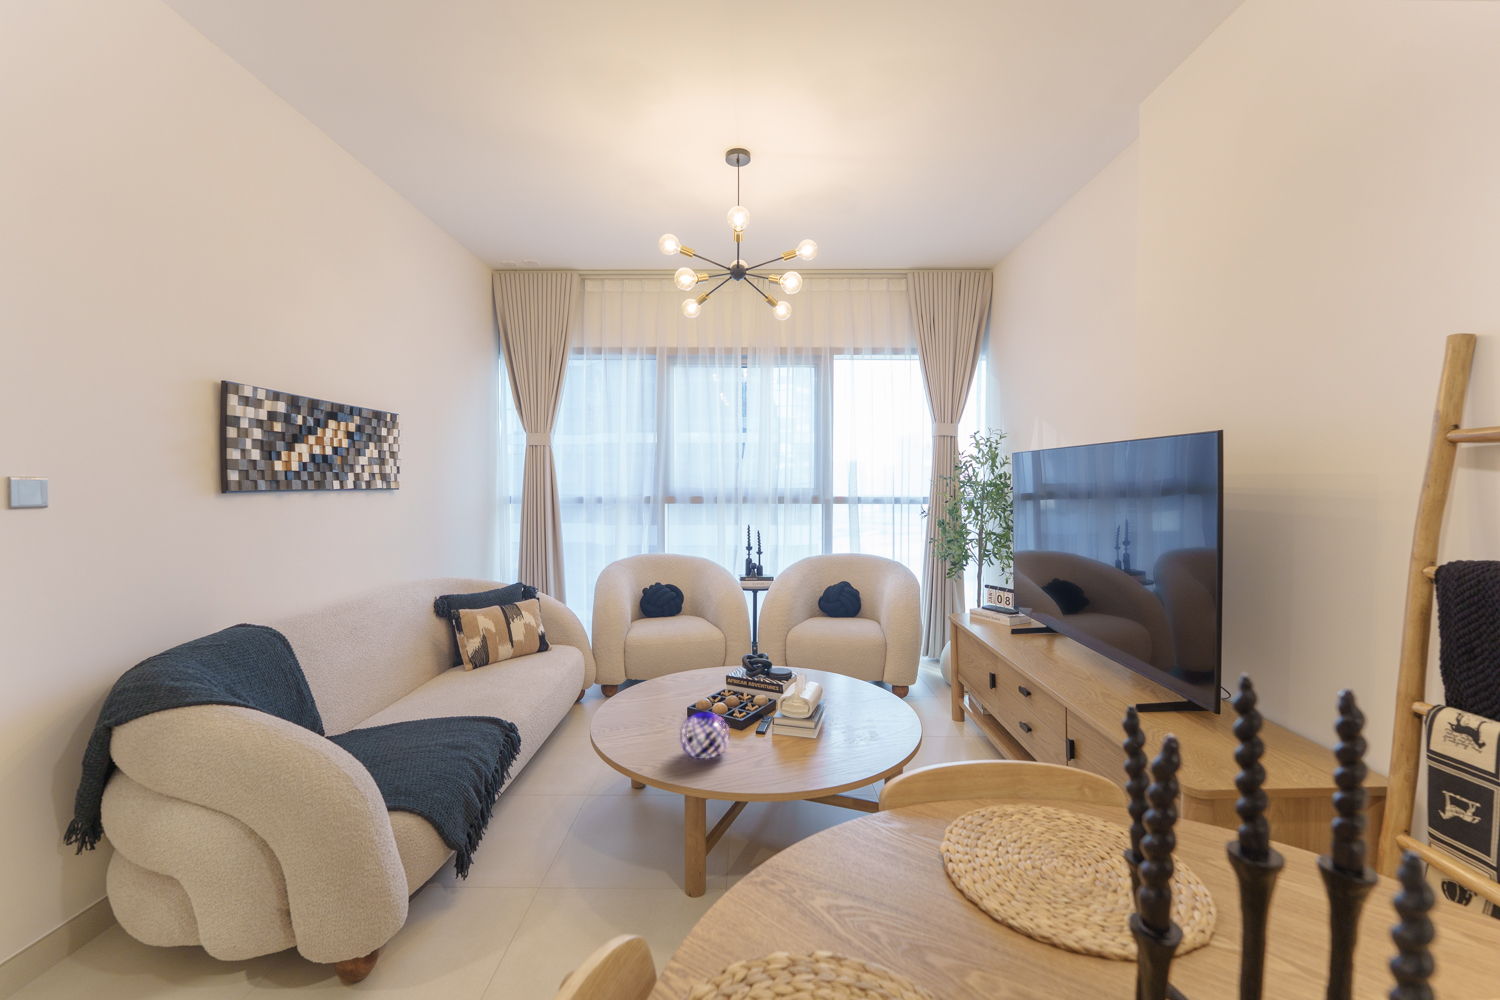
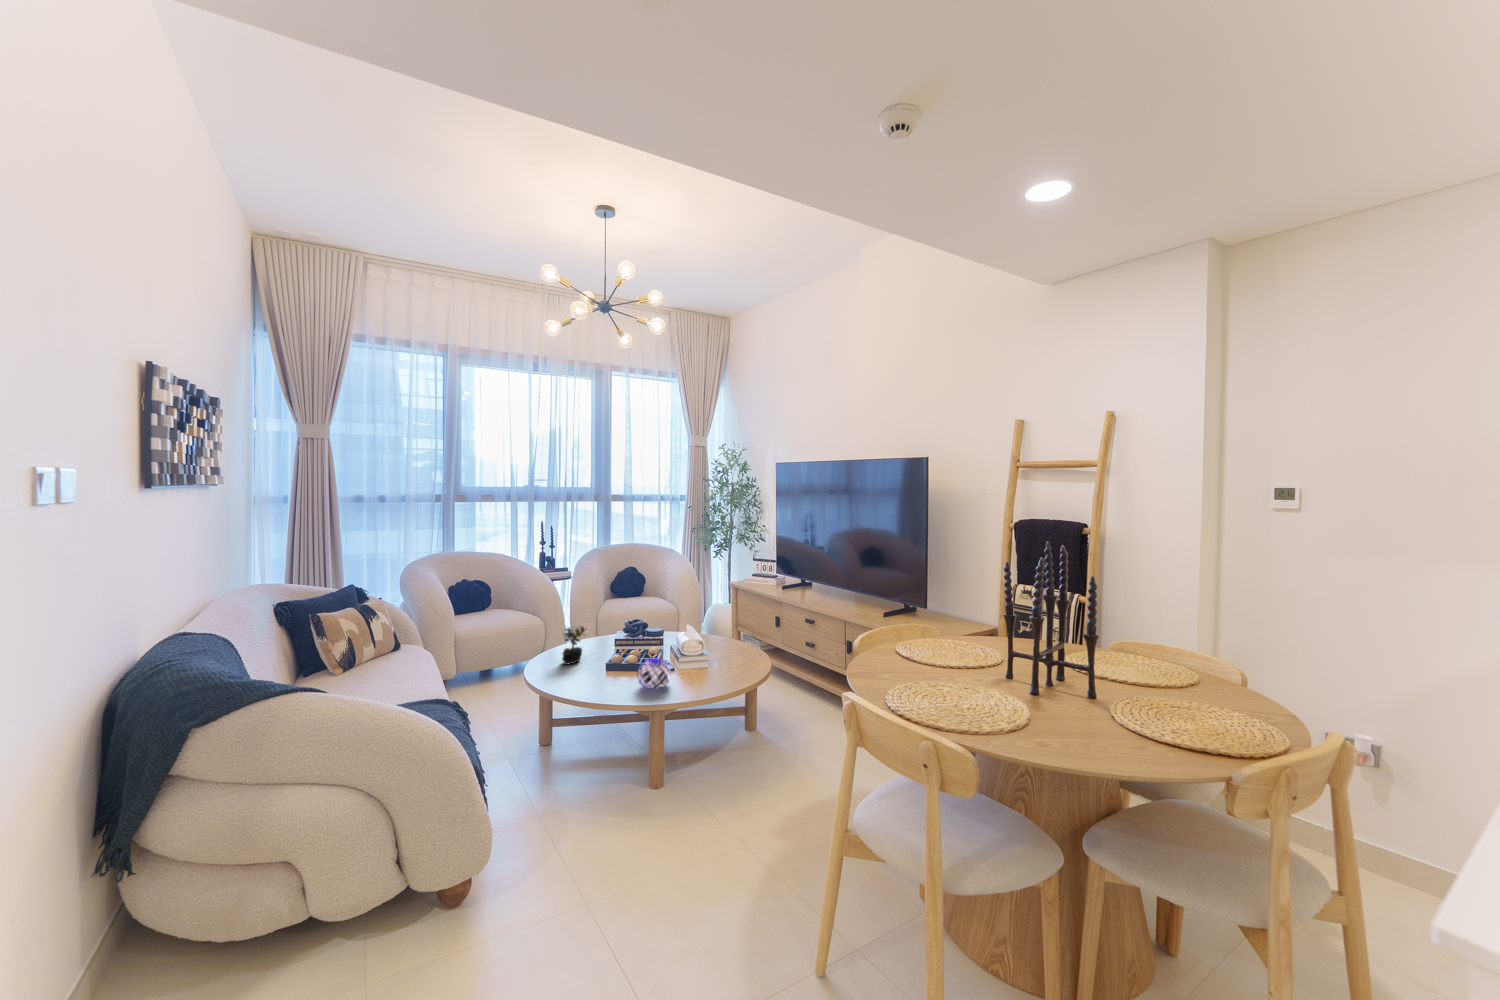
succulent plant: none [643,649,680,699] -> present [562,627,585,665]

